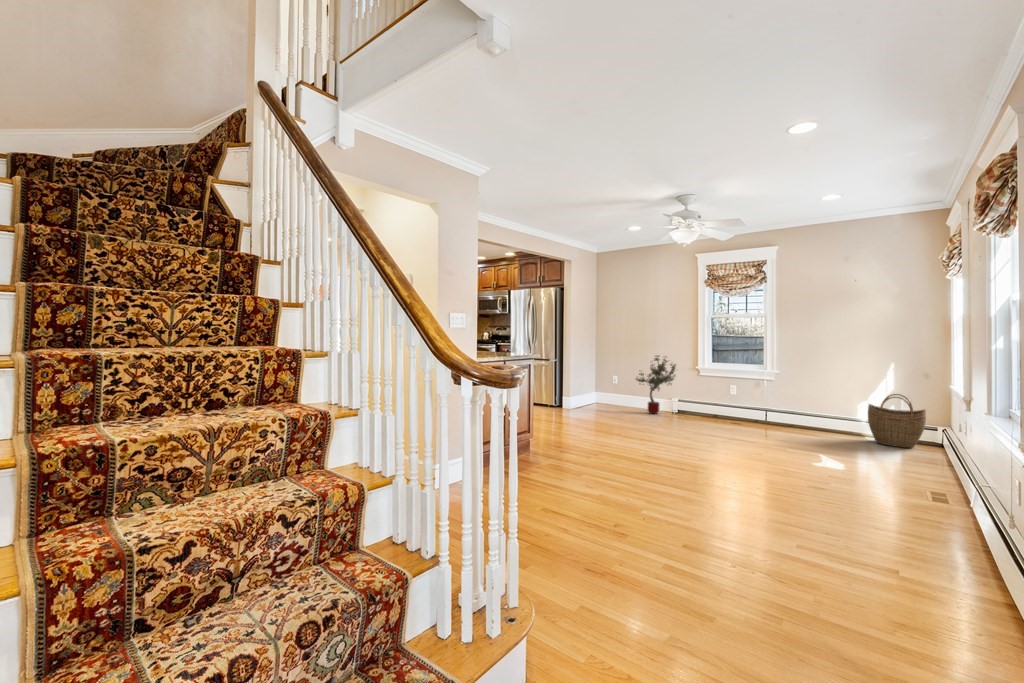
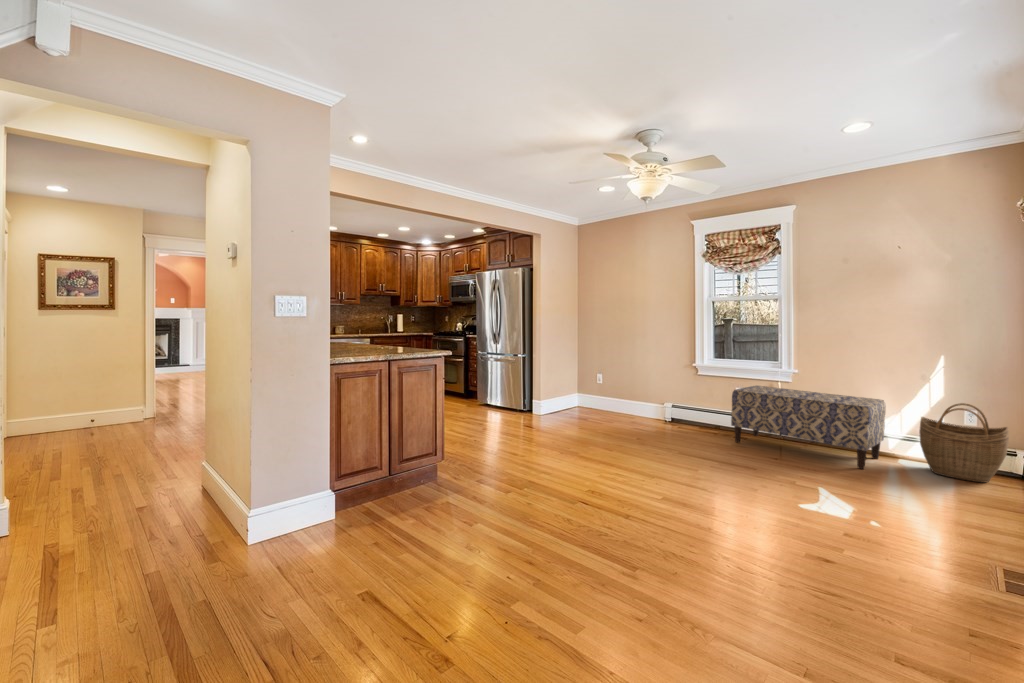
potted tree: present [636,356,676,414] -> none [619,349,669,422]
bench: none [732,383,844,442] -> present [731,386,886,469]

